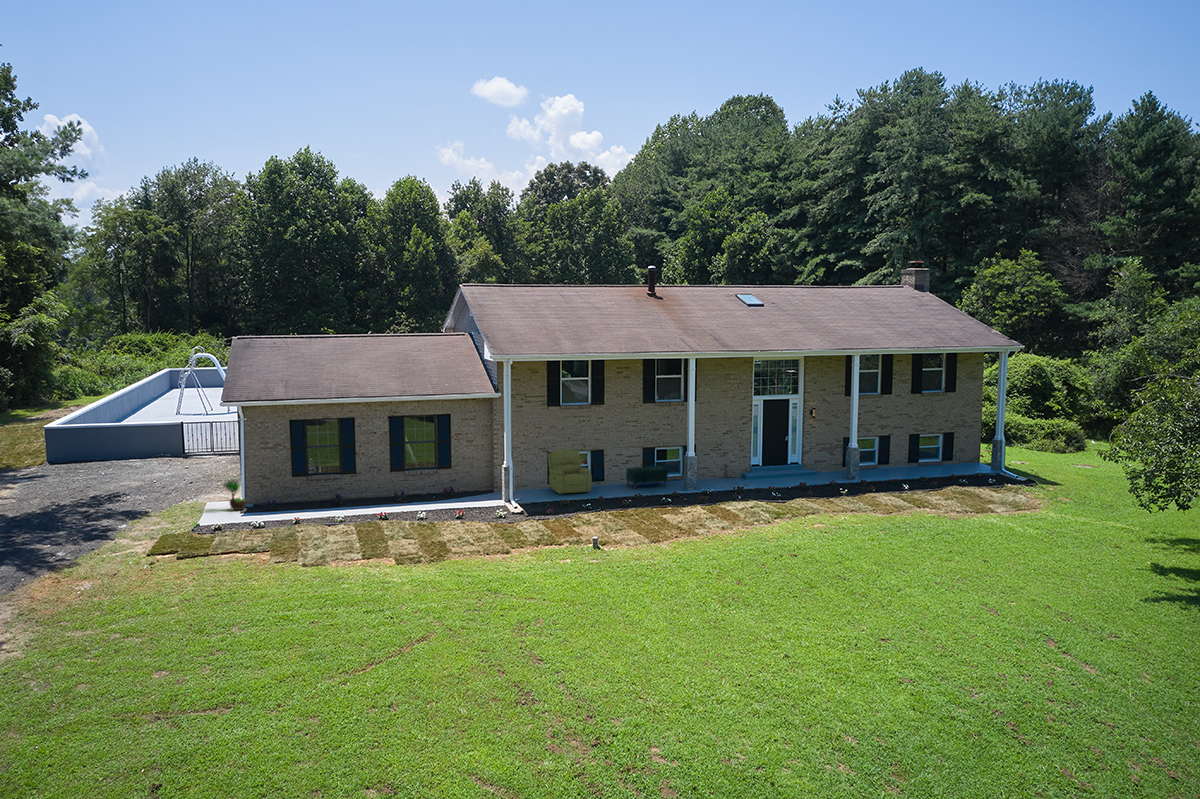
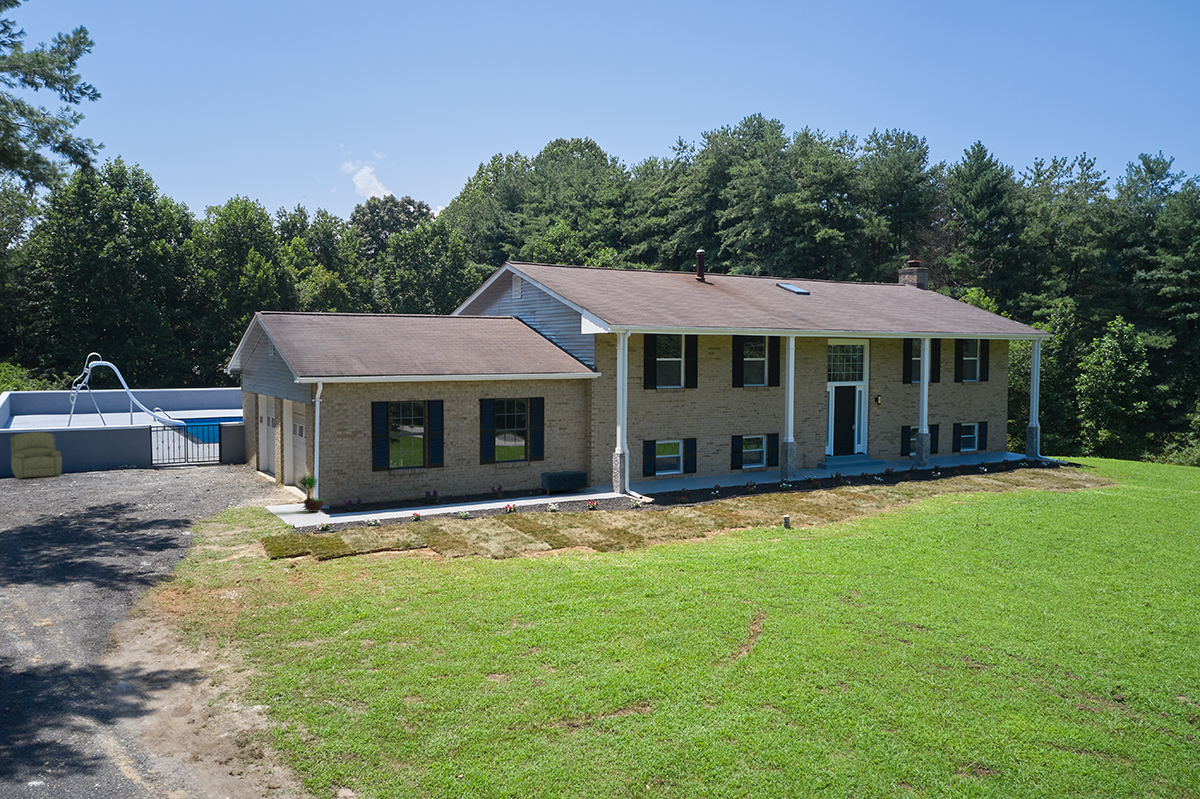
chair: present [548,449,592,494] -> present [11,432,62,478]
bench: present [626,466,668,488] -> present [539,470,587,496]

